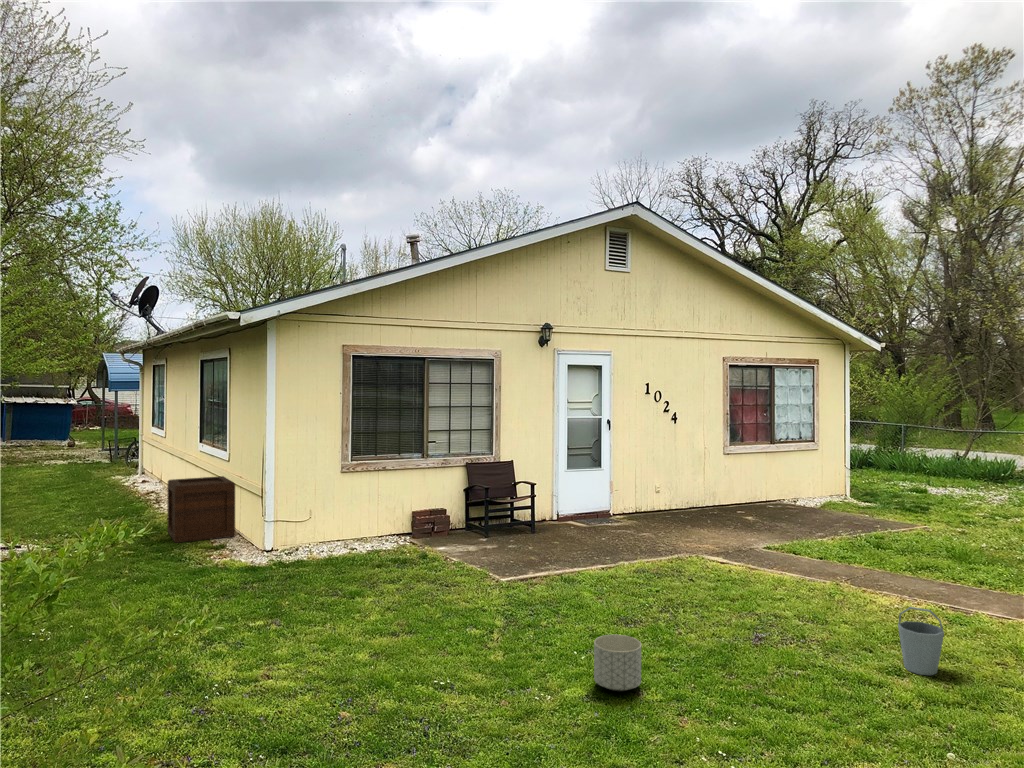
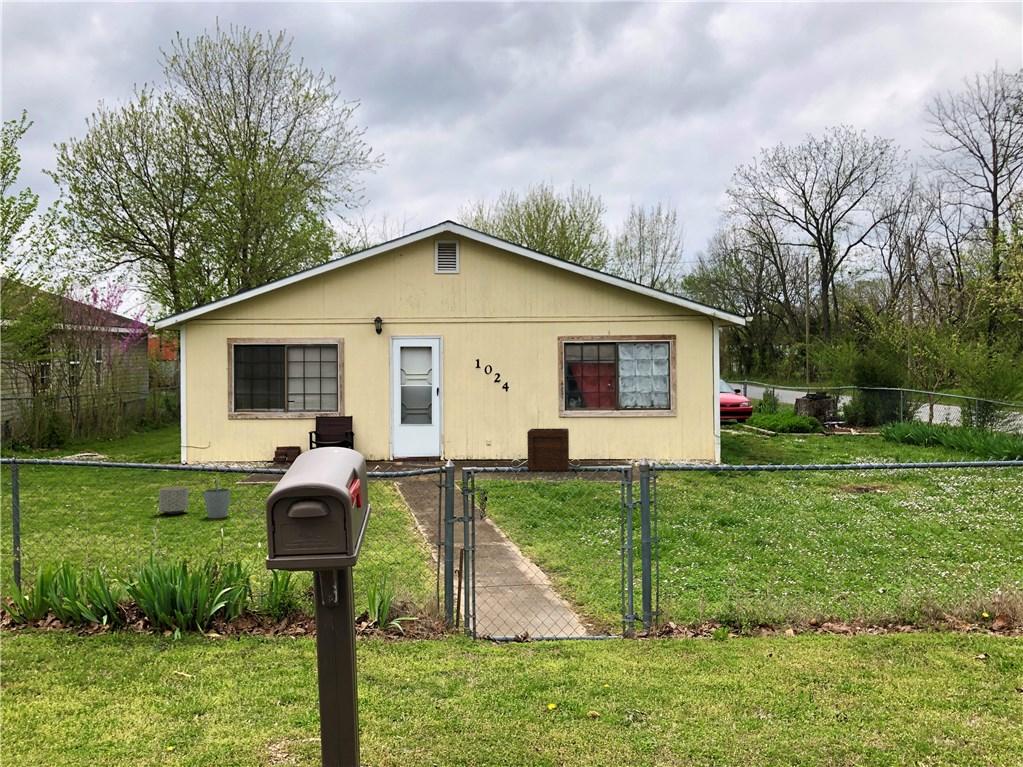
wooden crate: present [167,476,235,543] -> present [527,428,569,471]
planter: present [594,635,641,691] -> present [159,486,189,514]

